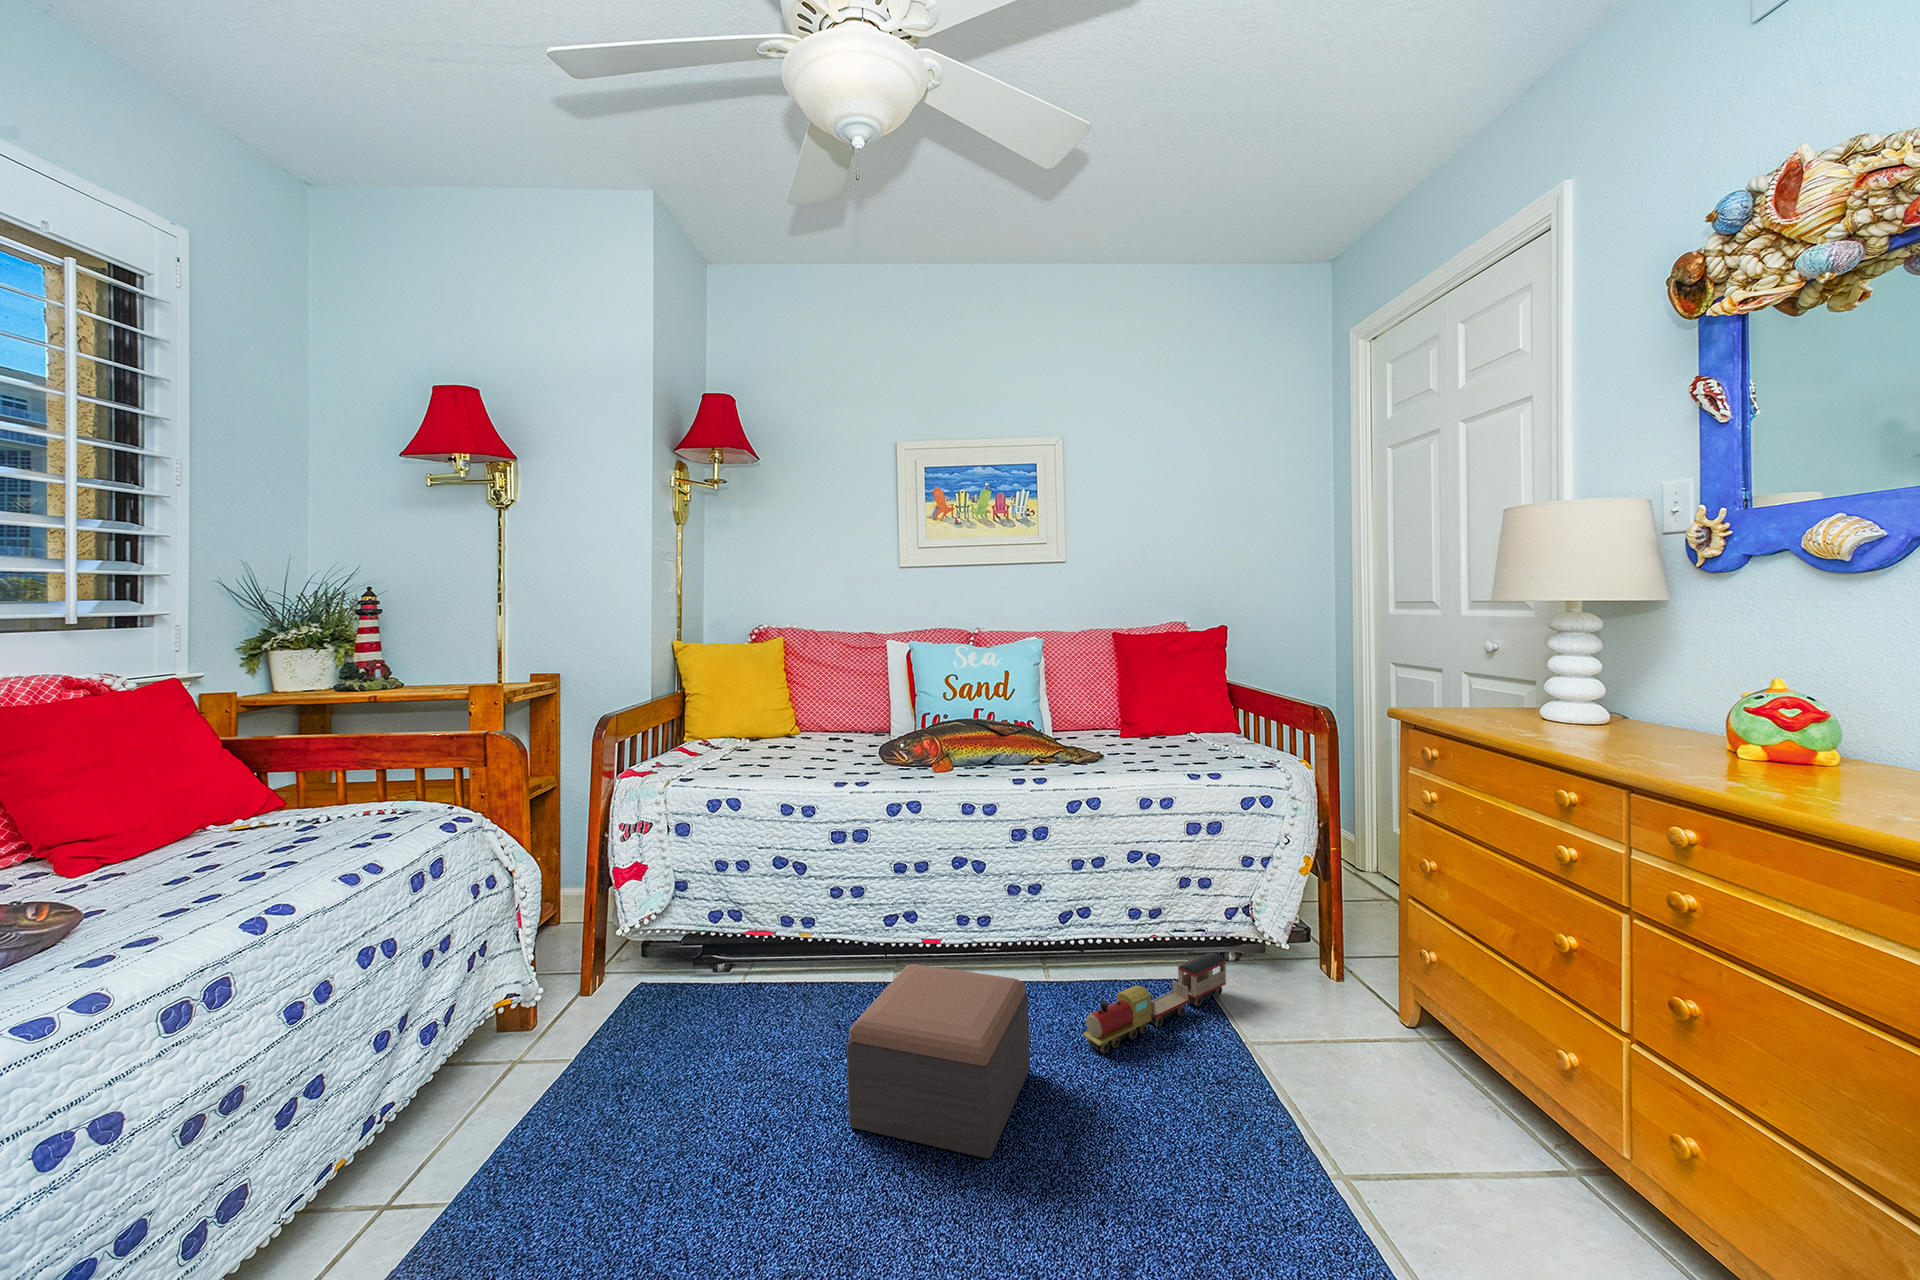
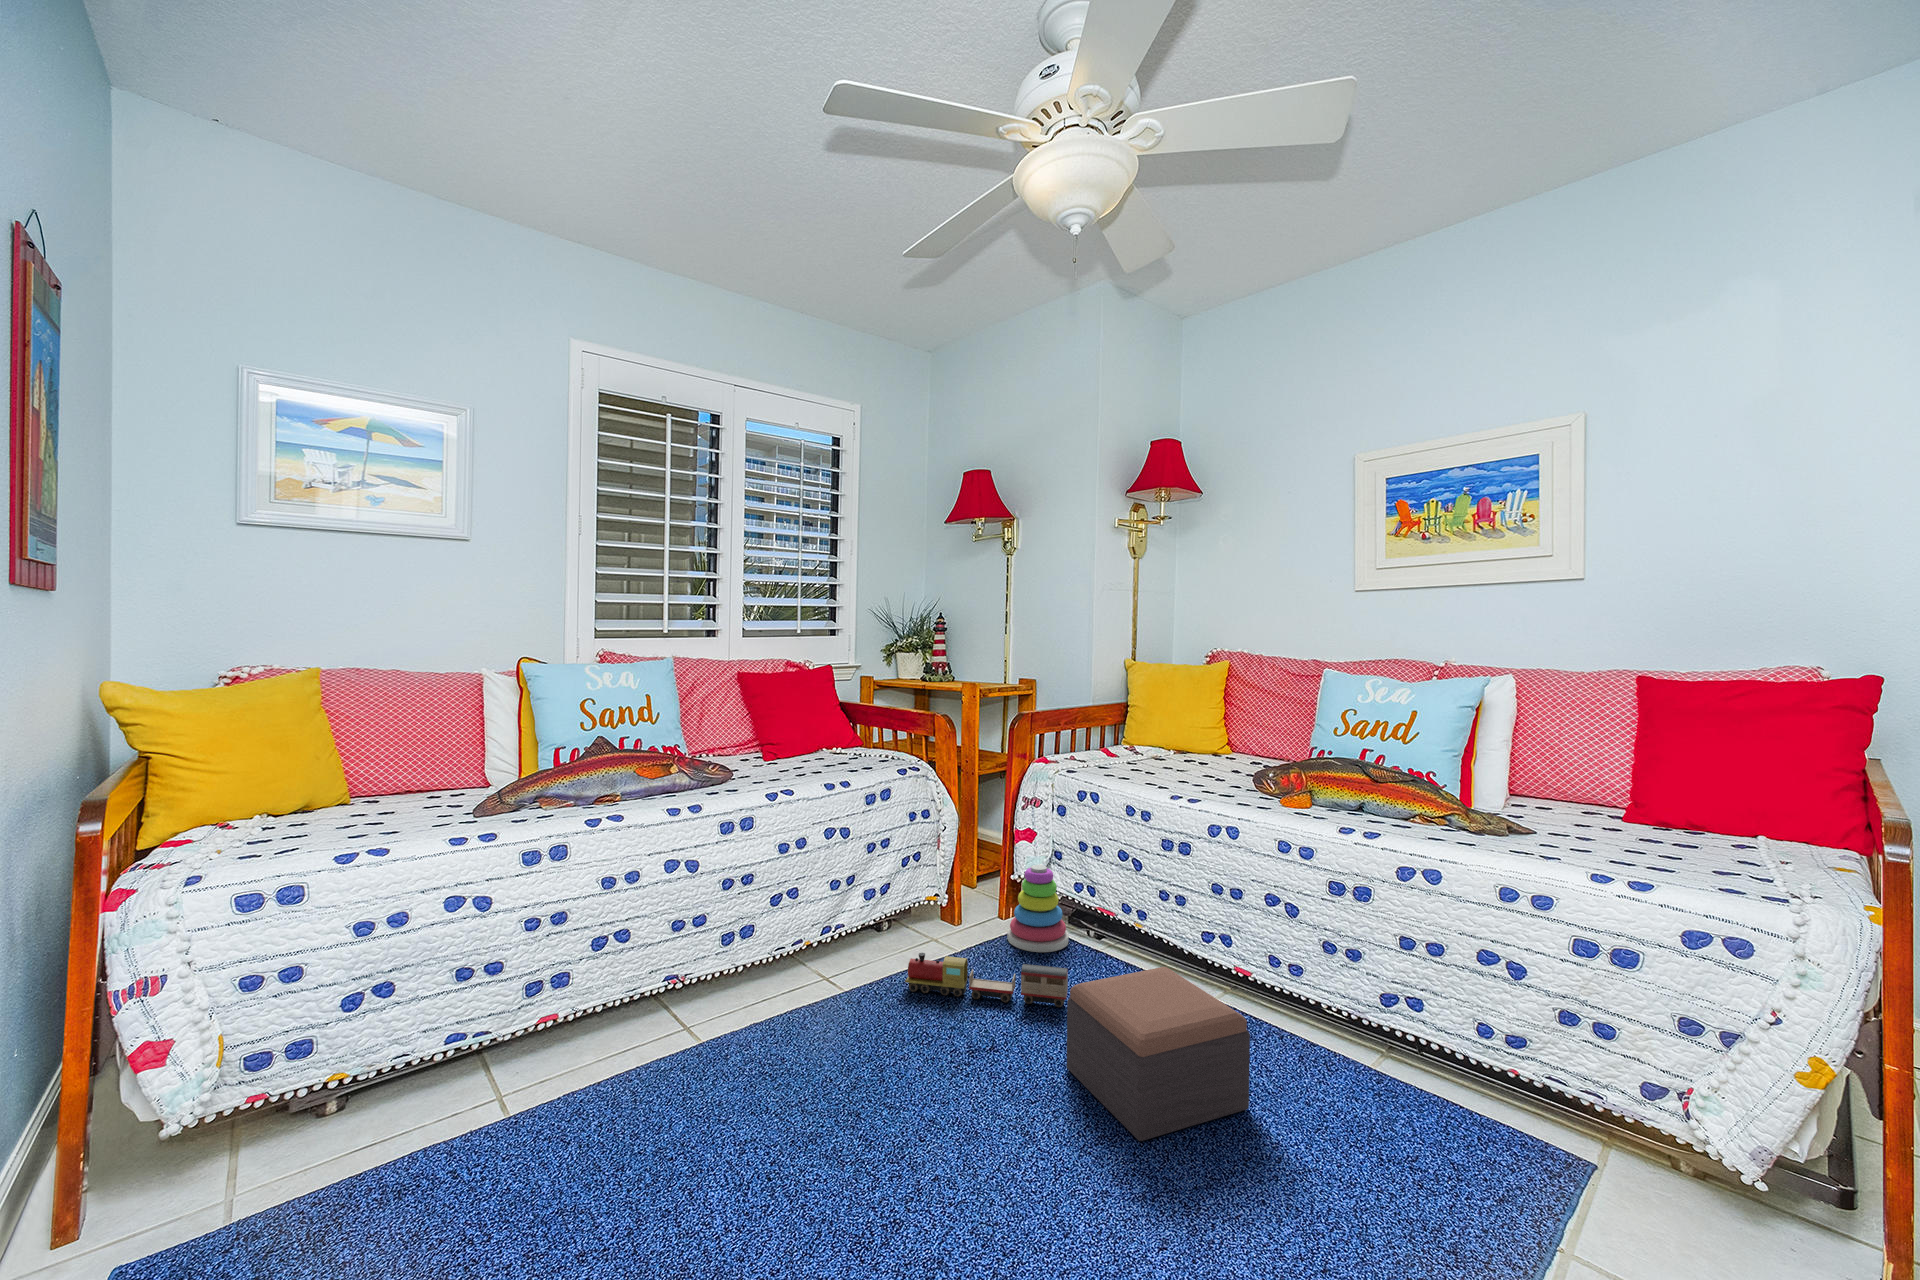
stacking toy: none [625,904,709,1019] -> present [1007,865,1069,952]
toy train: present [1083,953,1226,1053] -> present [905,953,1068,1007]

